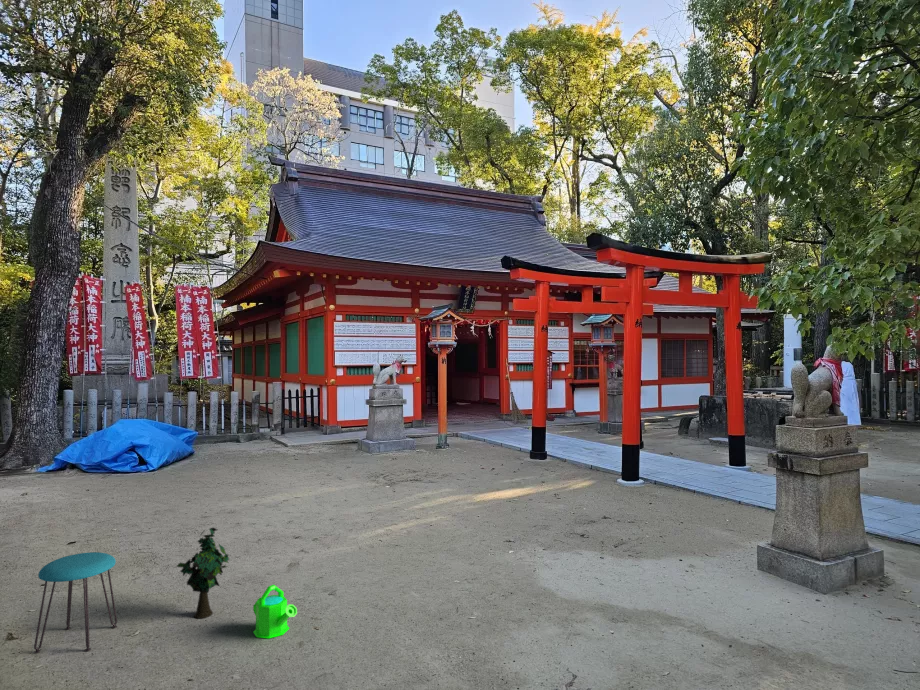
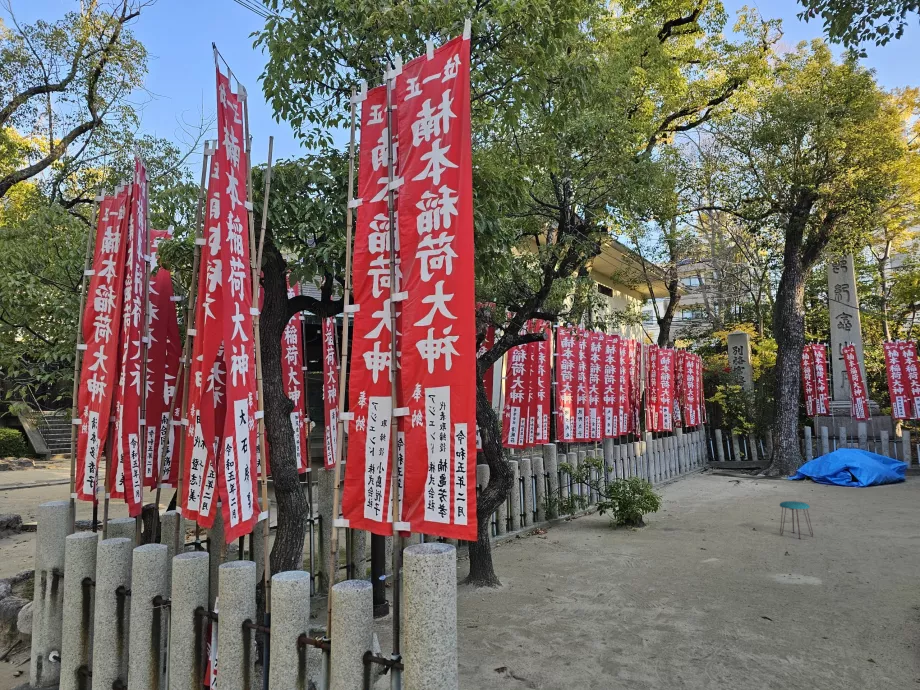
decorative plant: present [177,528,229,619] -> none [837,501,866,543]
watering can: present [253,585,297,639] -> none [873,530,892,554]

